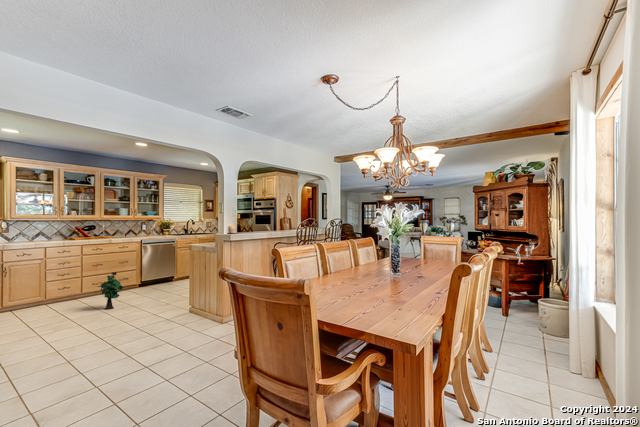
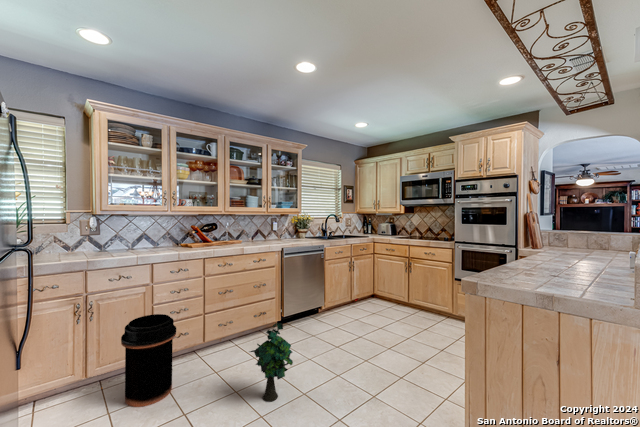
trash can: none [24,272,58,315] -> present [121,314,176,407]

